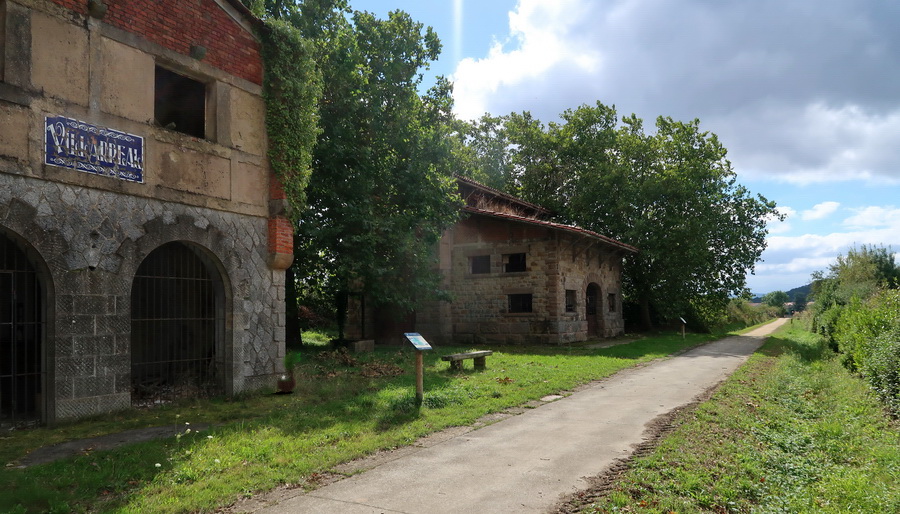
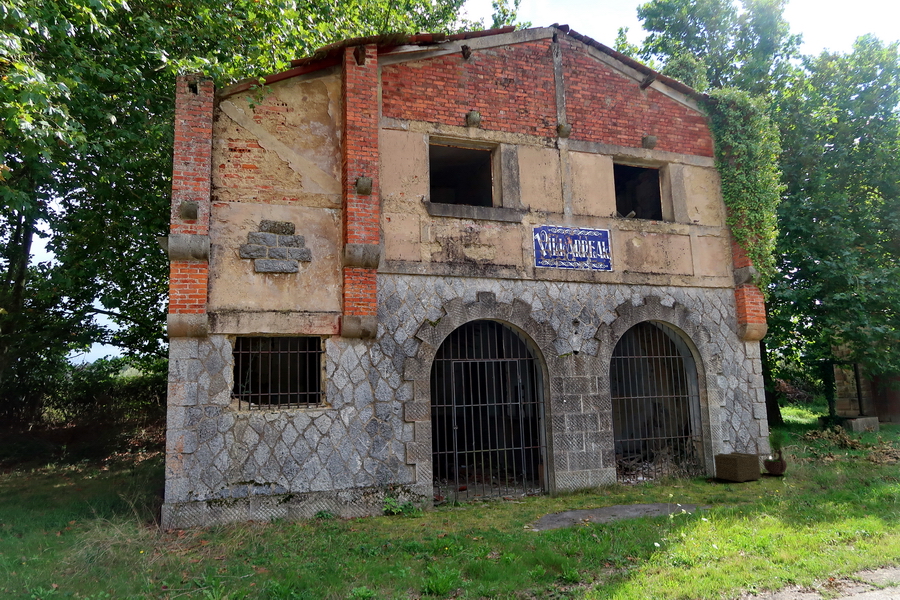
wooden crate: none [233,374,273,402] -> present [714,452,761,482]

